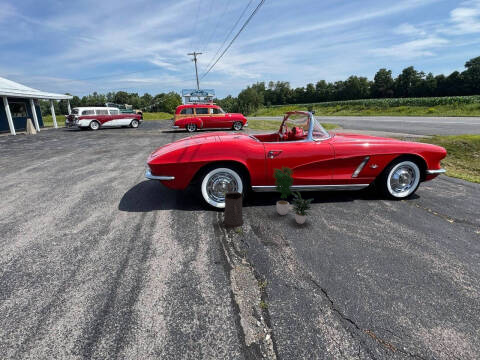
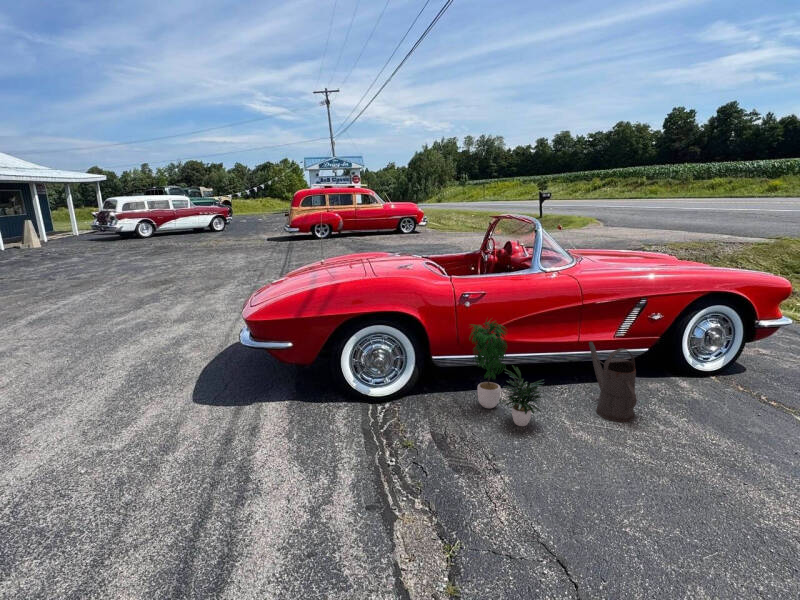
watering can: present [224,183,244,227] -> present [589,342,637,422]

